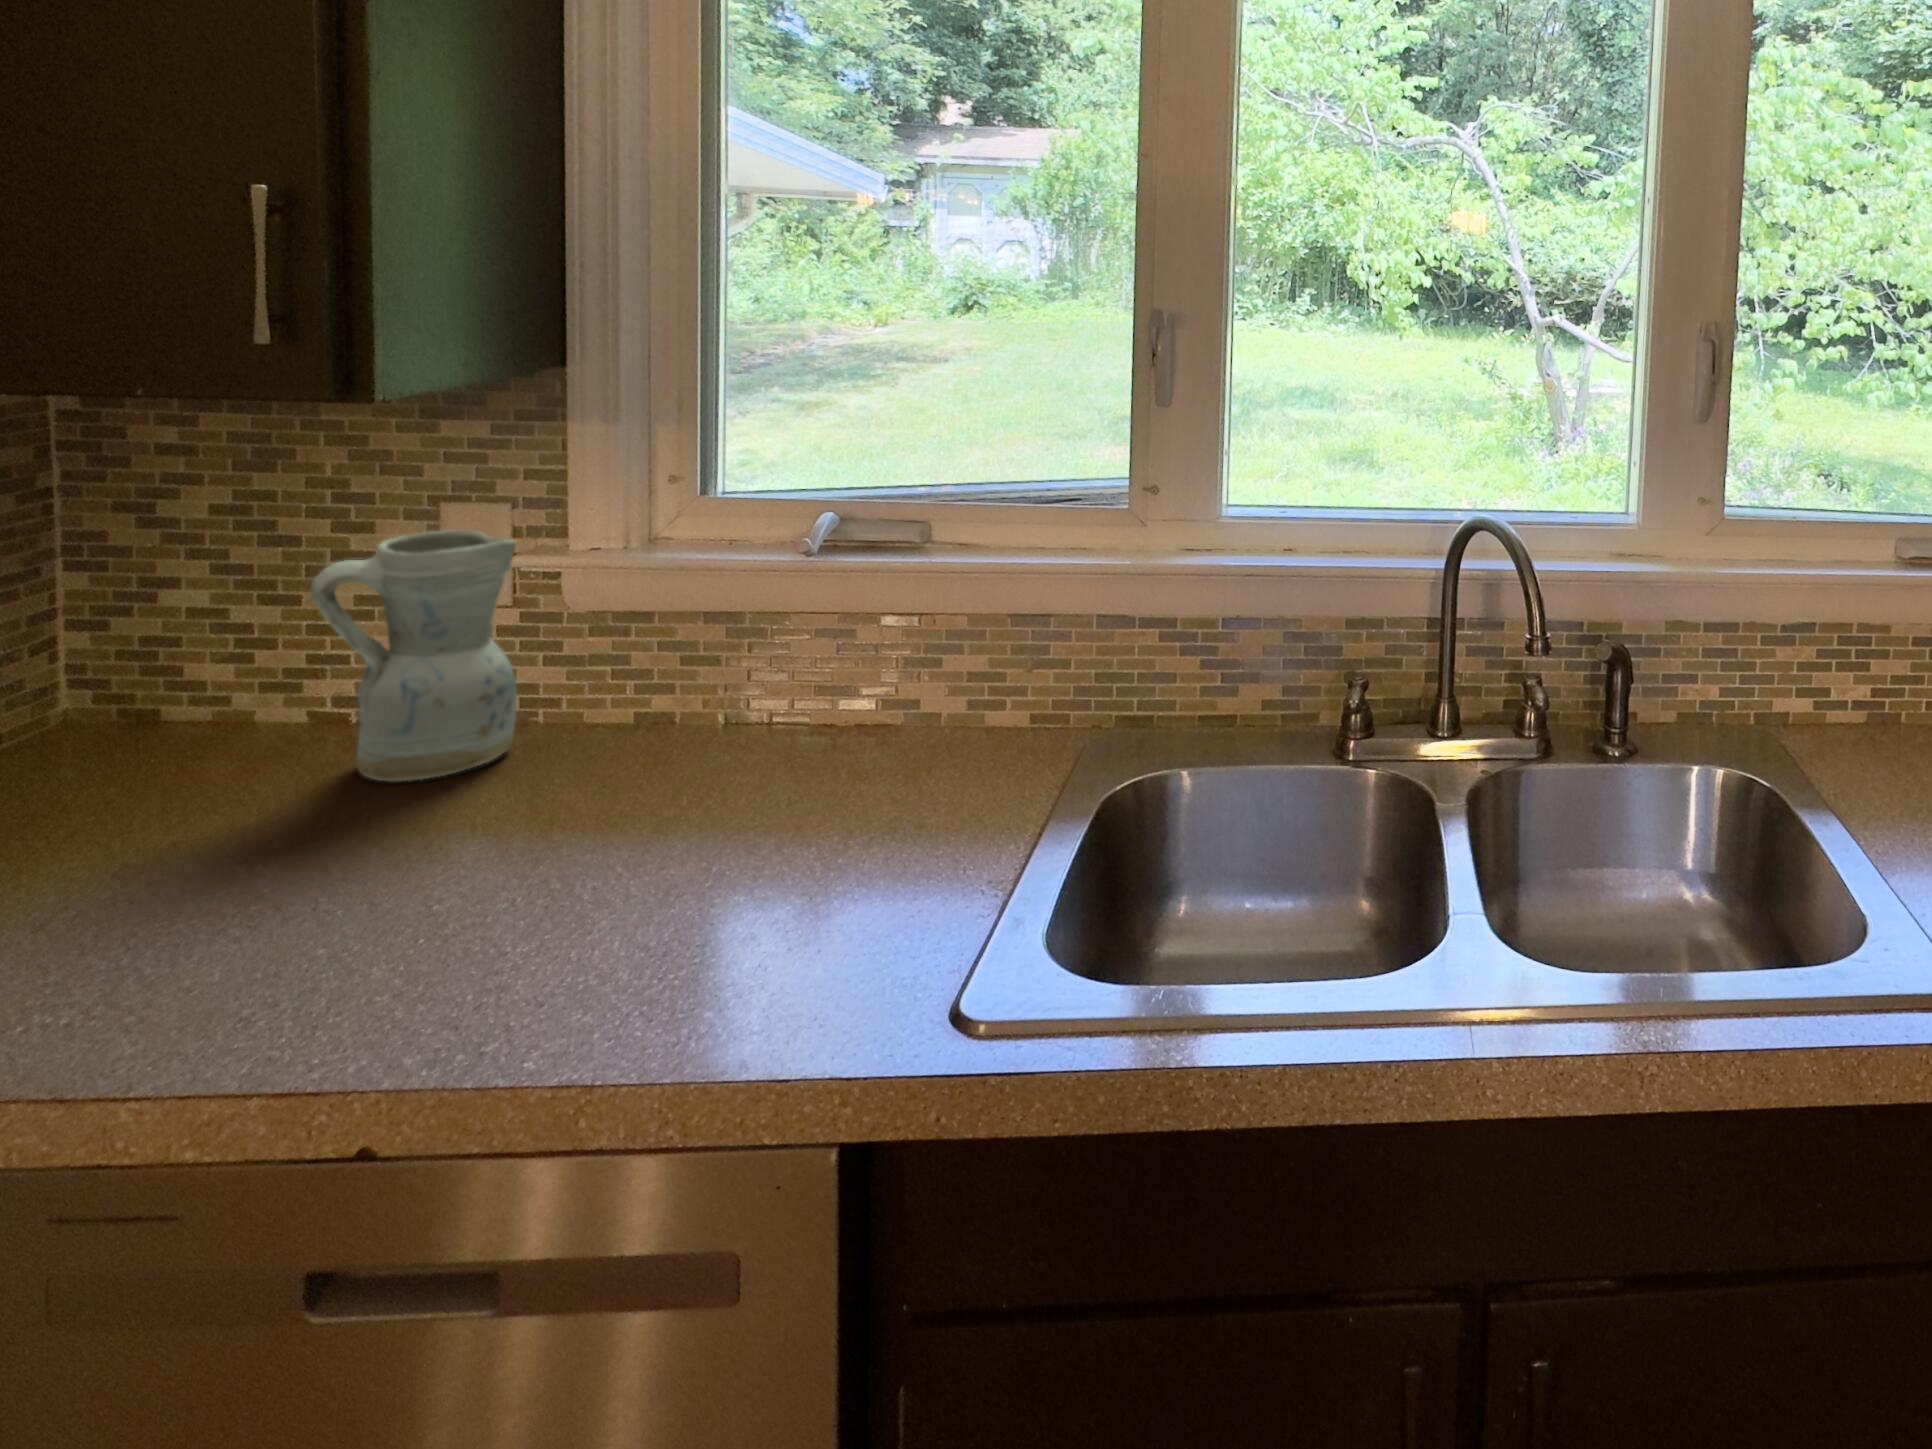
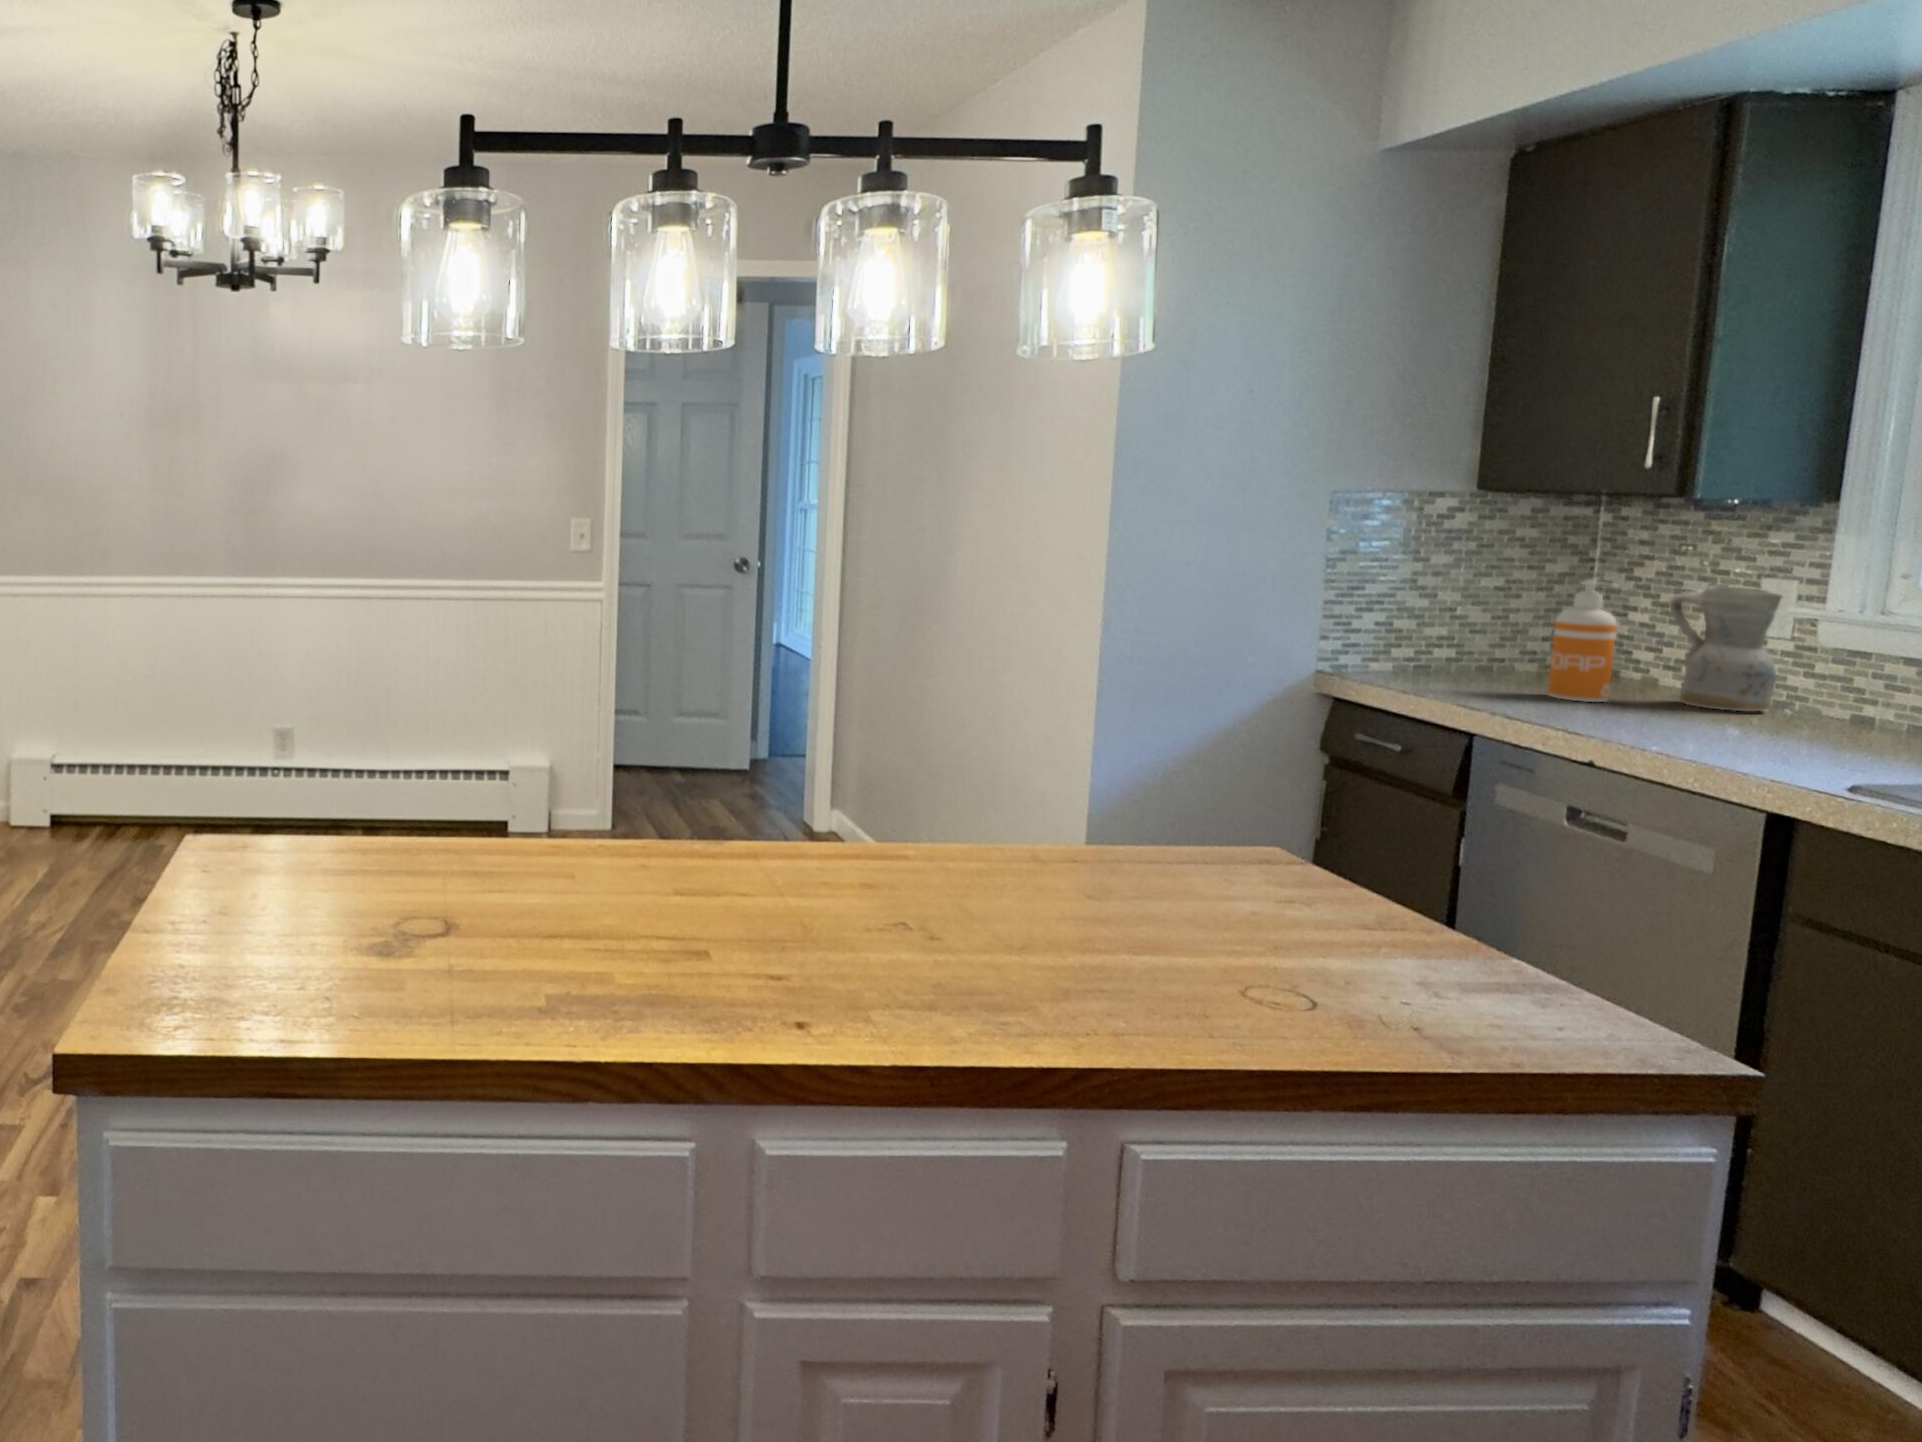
soap dispenser: none [94,593,258,894] -> present [1548,581,1617,702]

